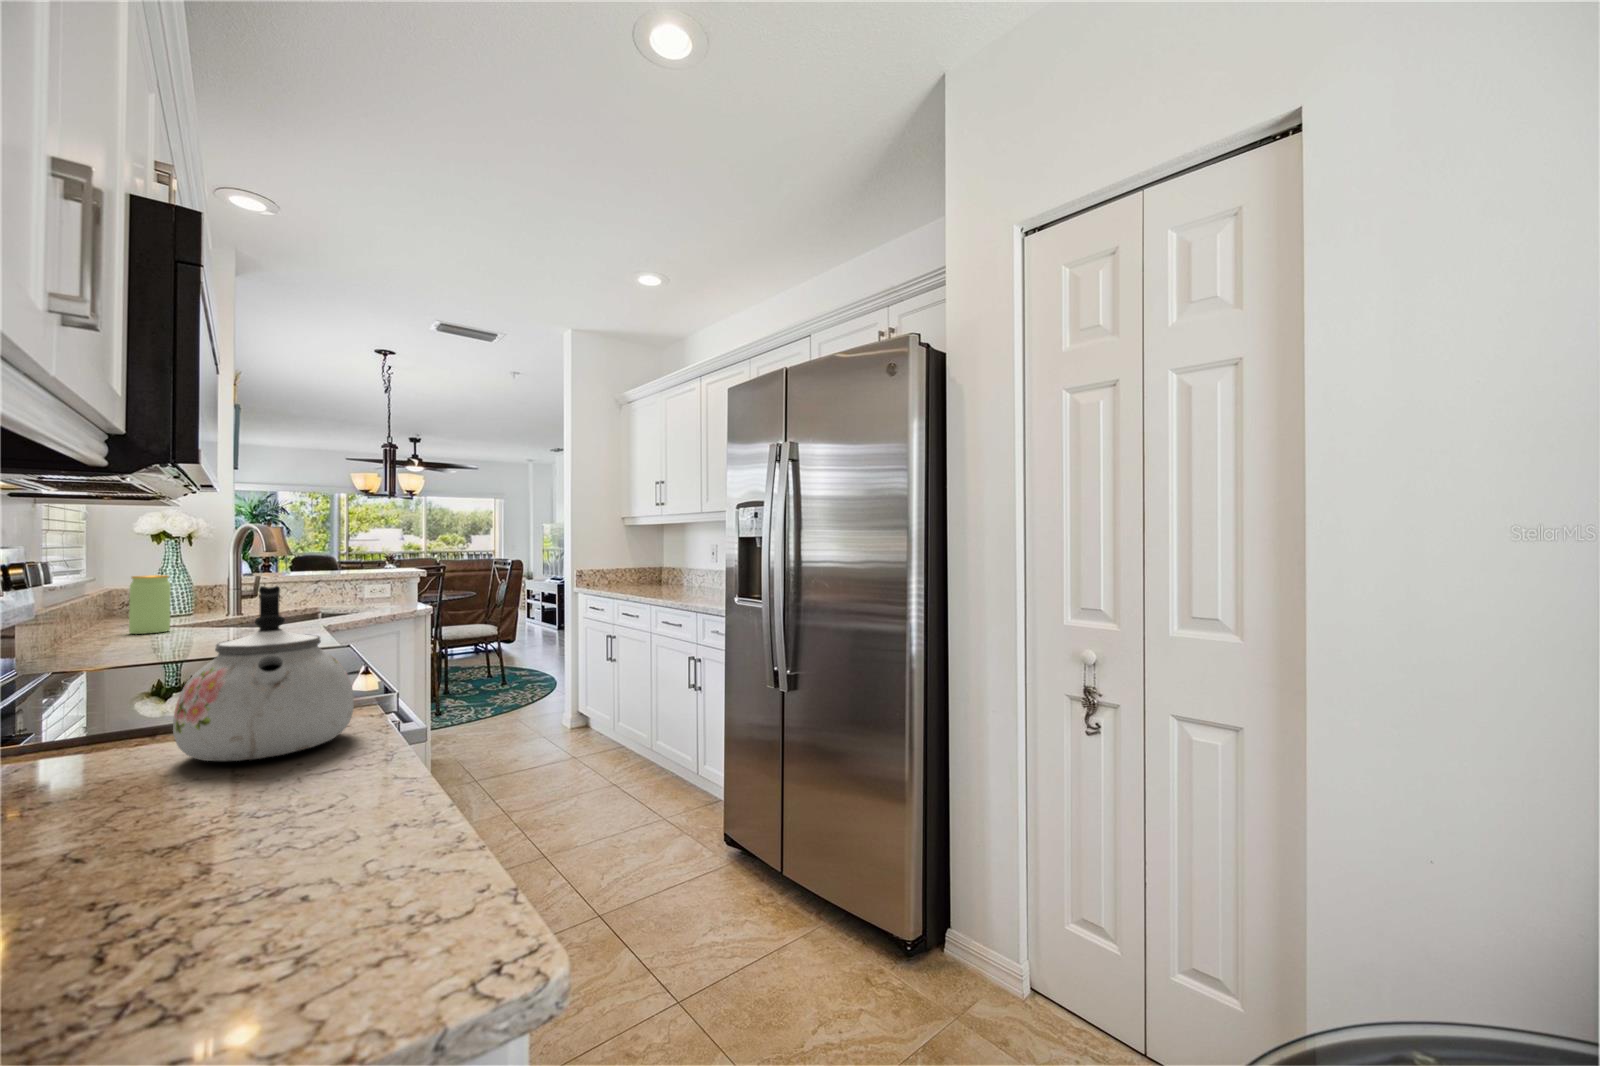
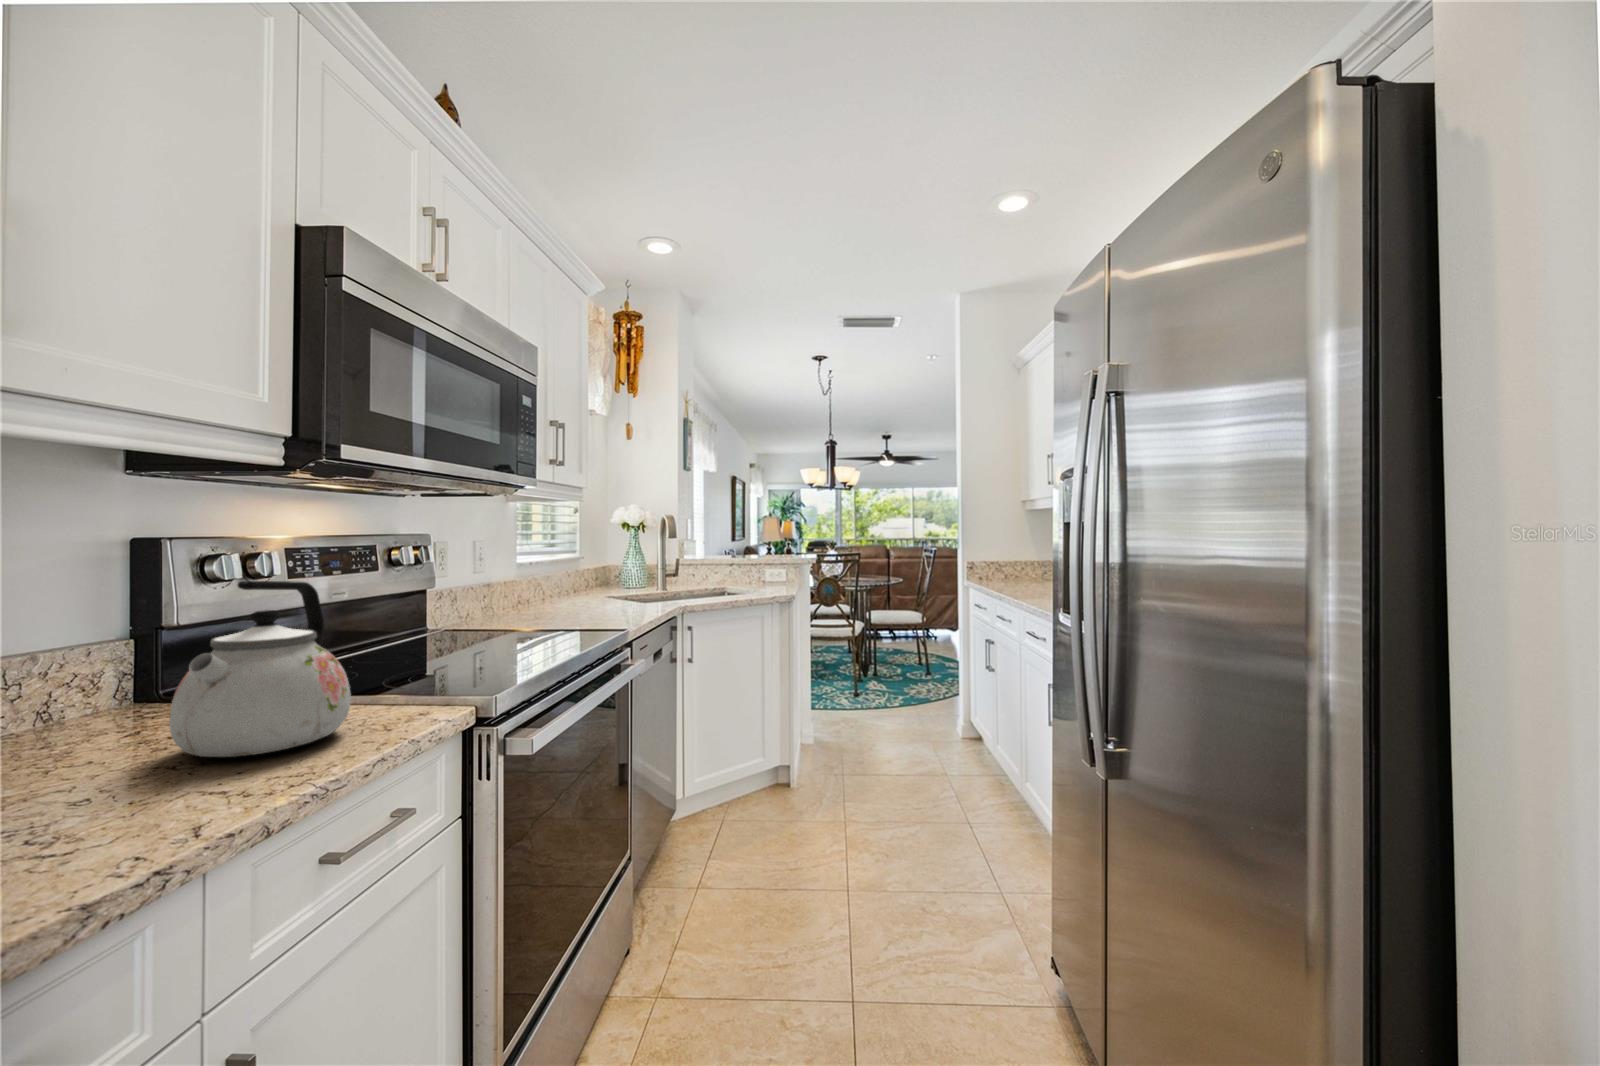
jar: present [129,575,171,634] -> none [560,558,585,604]

